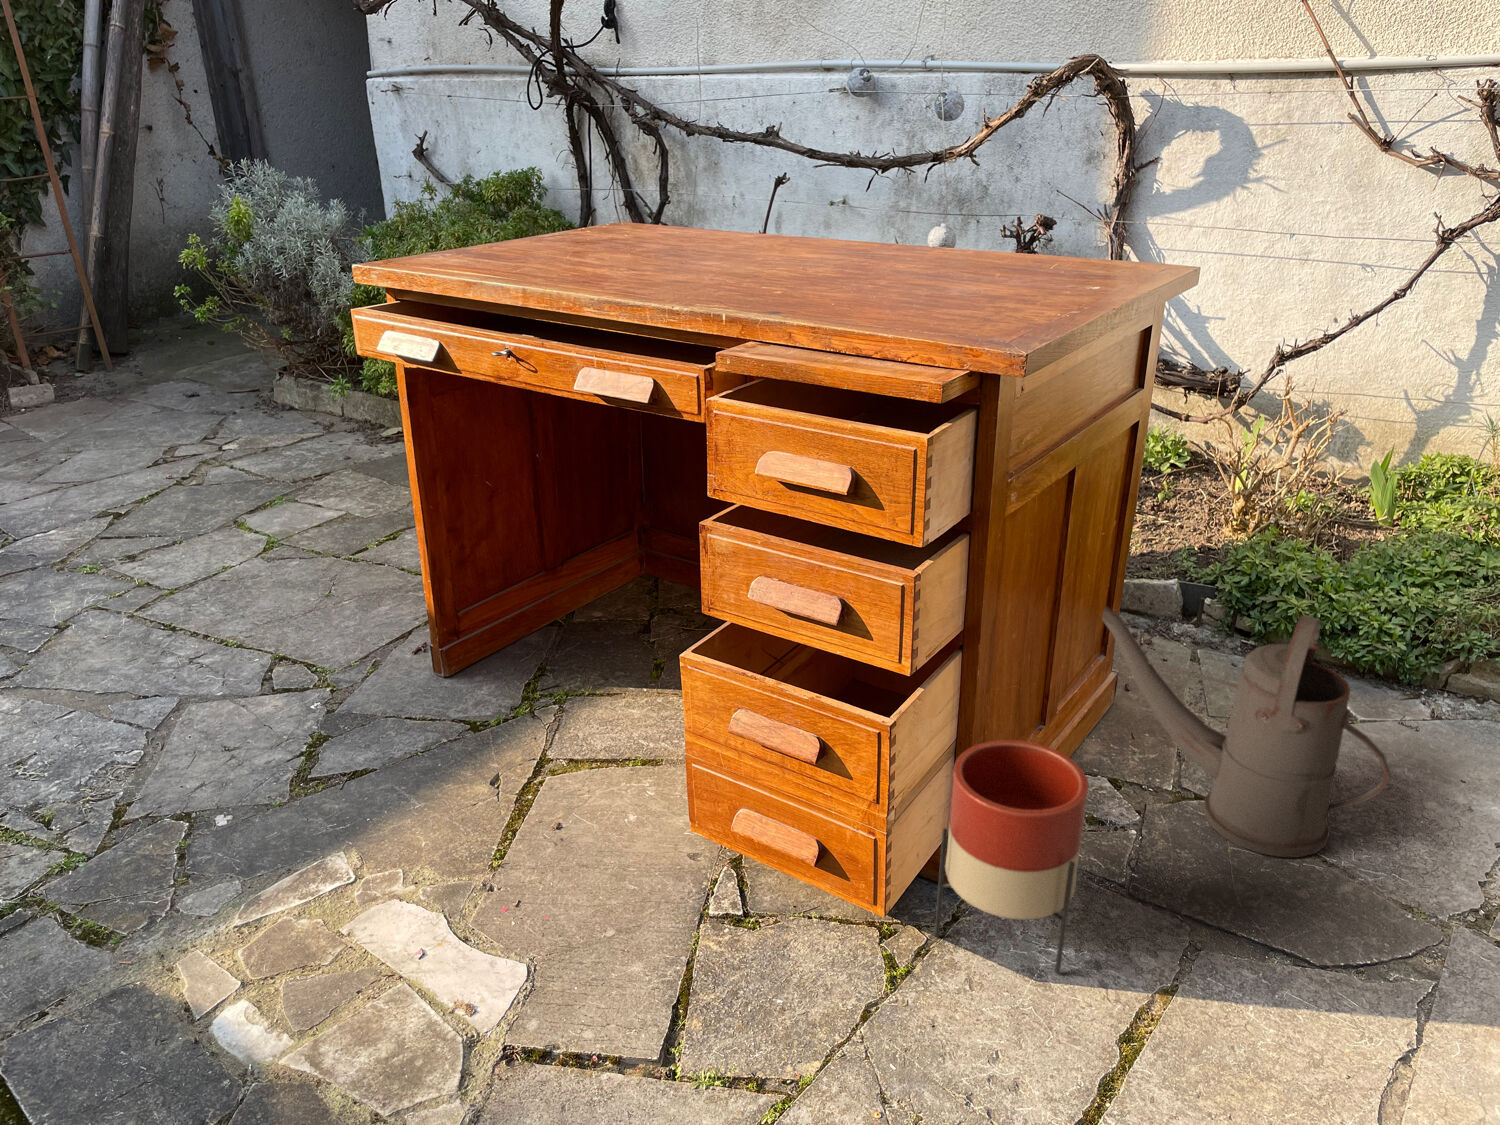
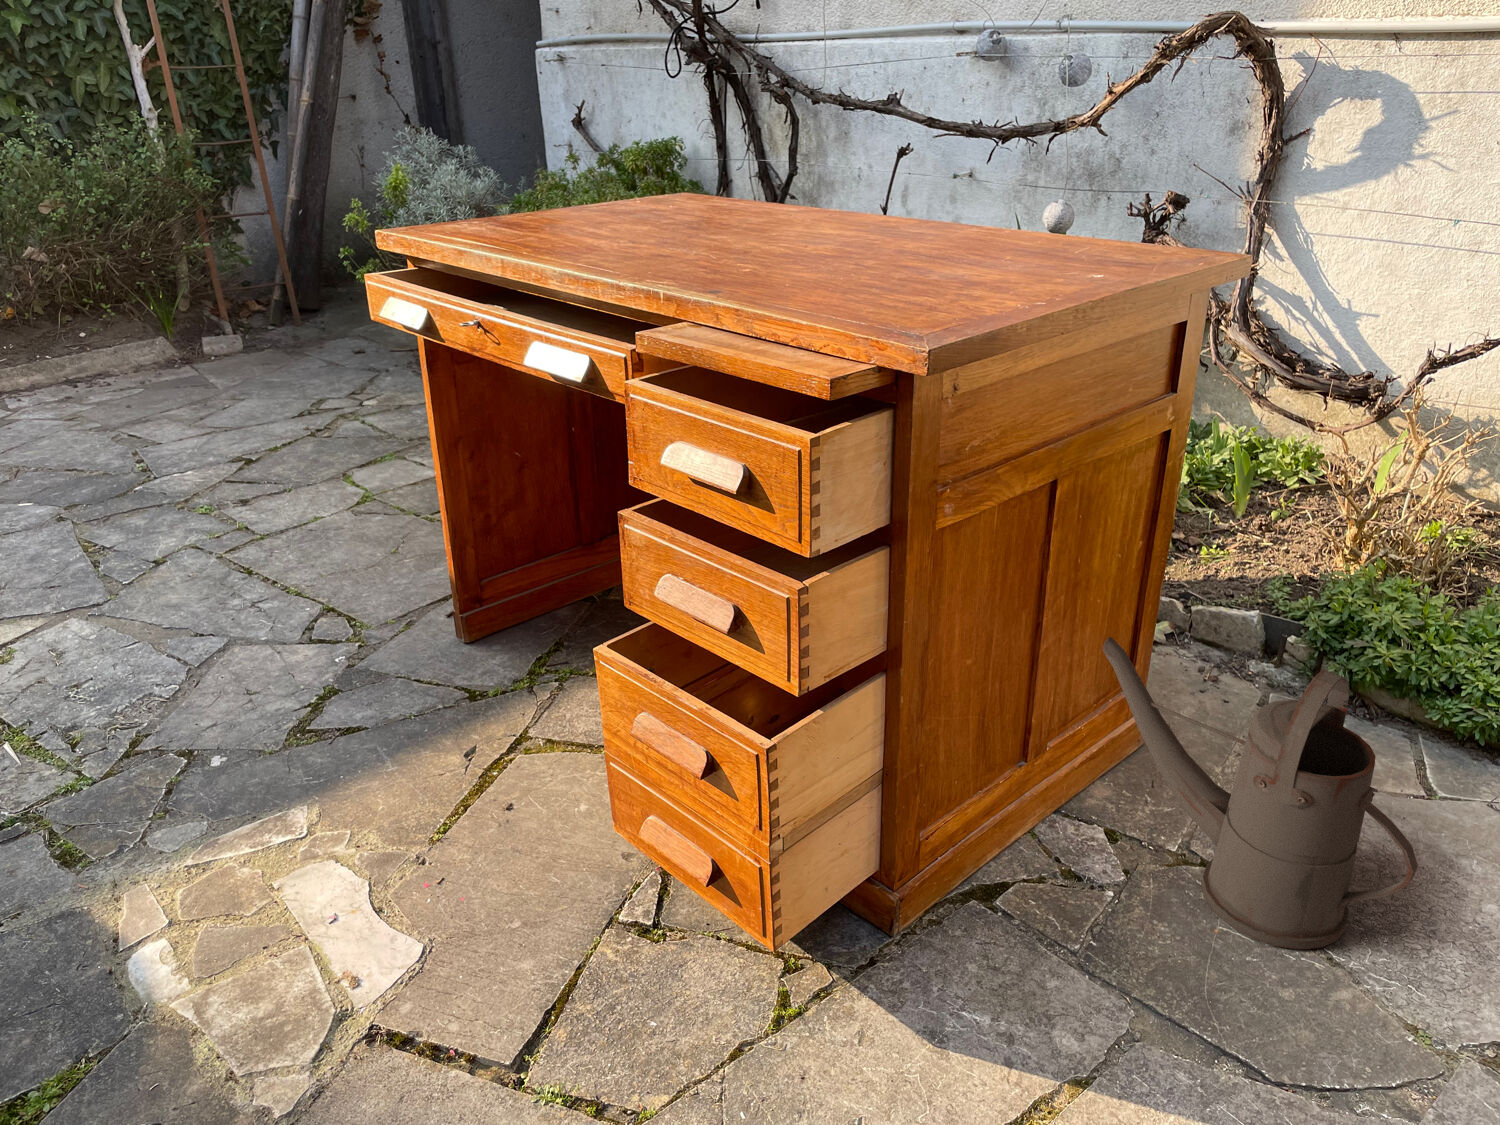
planter: present [935,740,1088,974] -> none [843,777,1006,1044]

